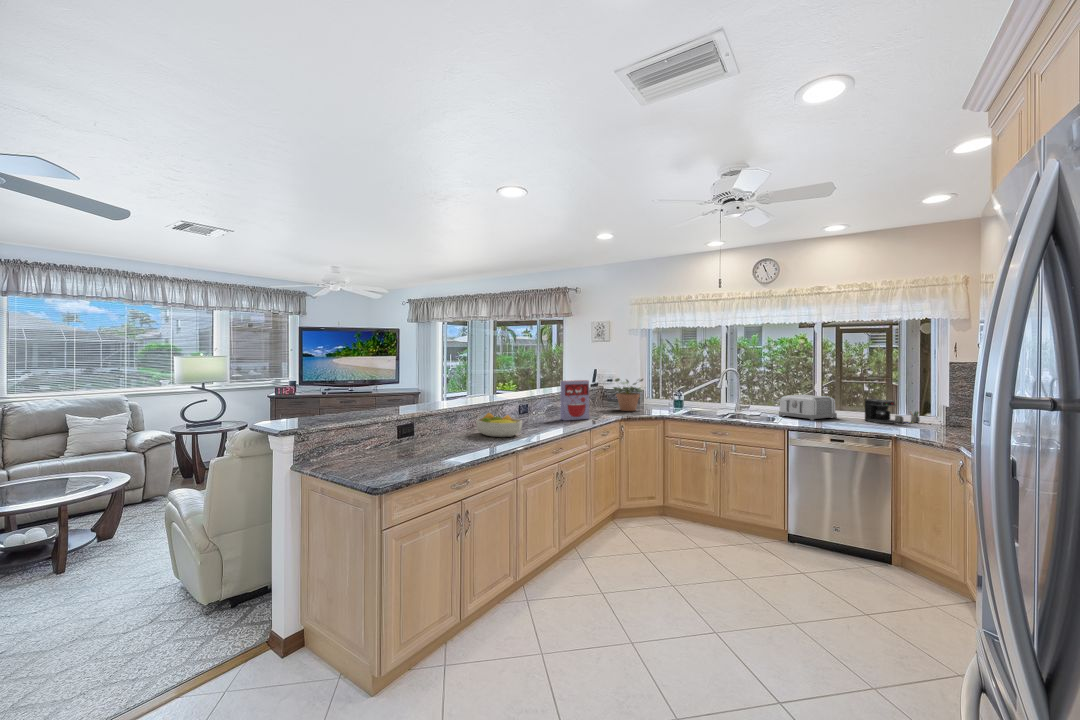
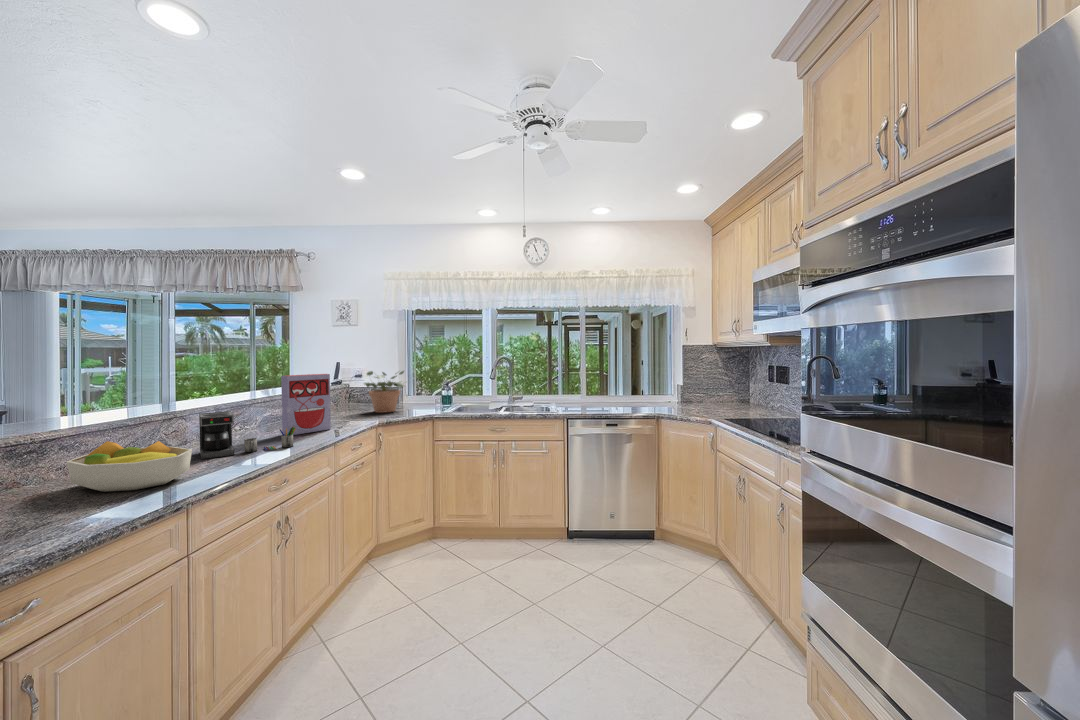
toaster: present [779,395,837,420] -> none [550,382,599,407]
coffee maker: present [865,399,920,424] -> present [199,411,296,459]

